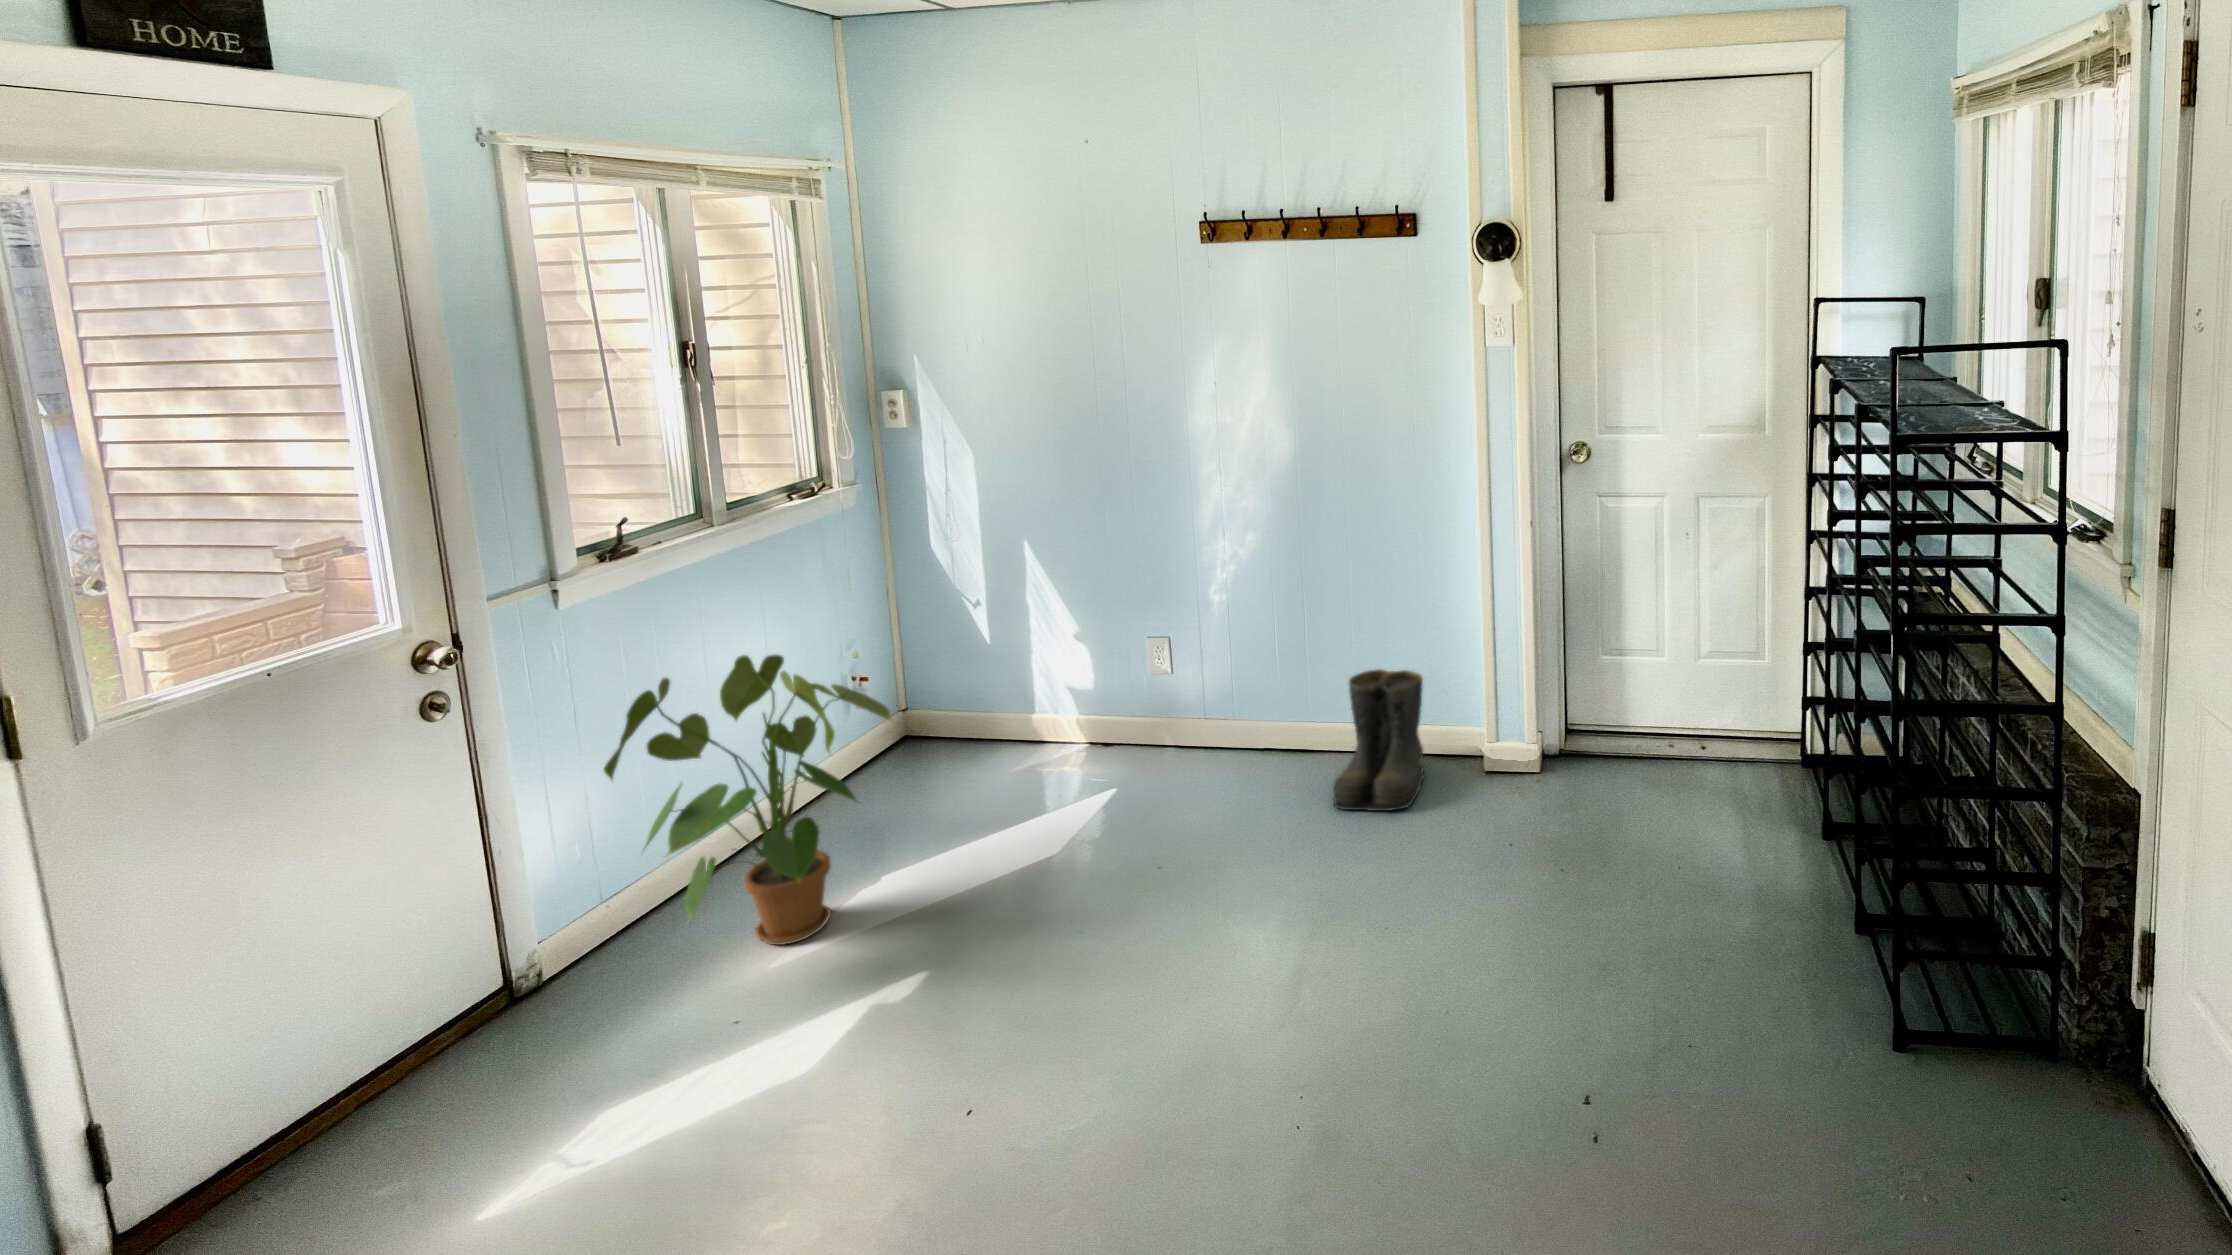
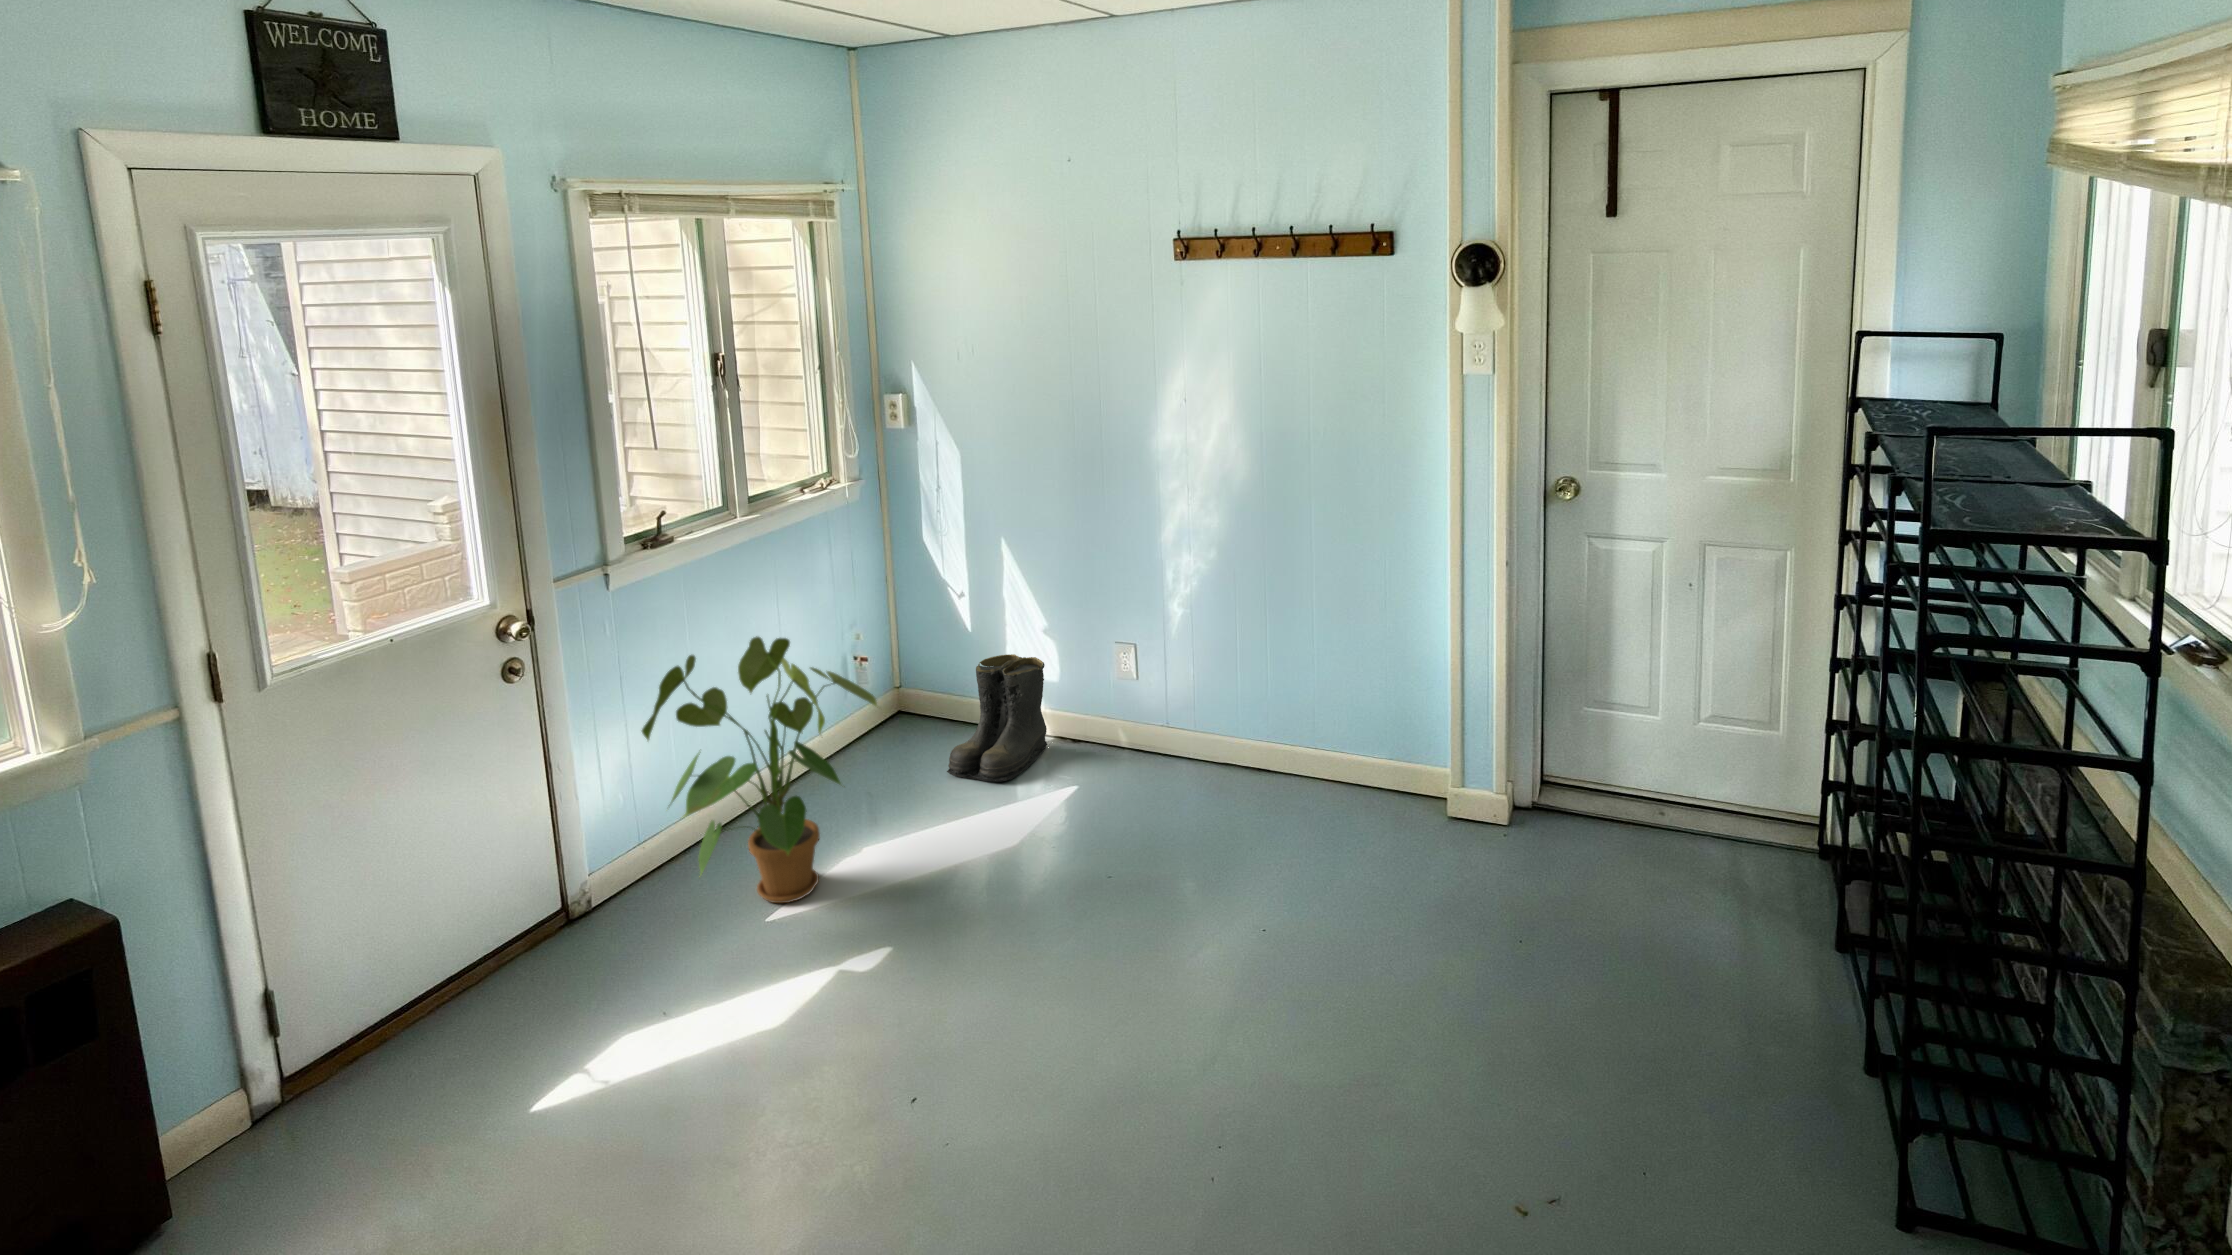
boots: present [1333,669,1424,811] -> present [947,654,1047,781]

